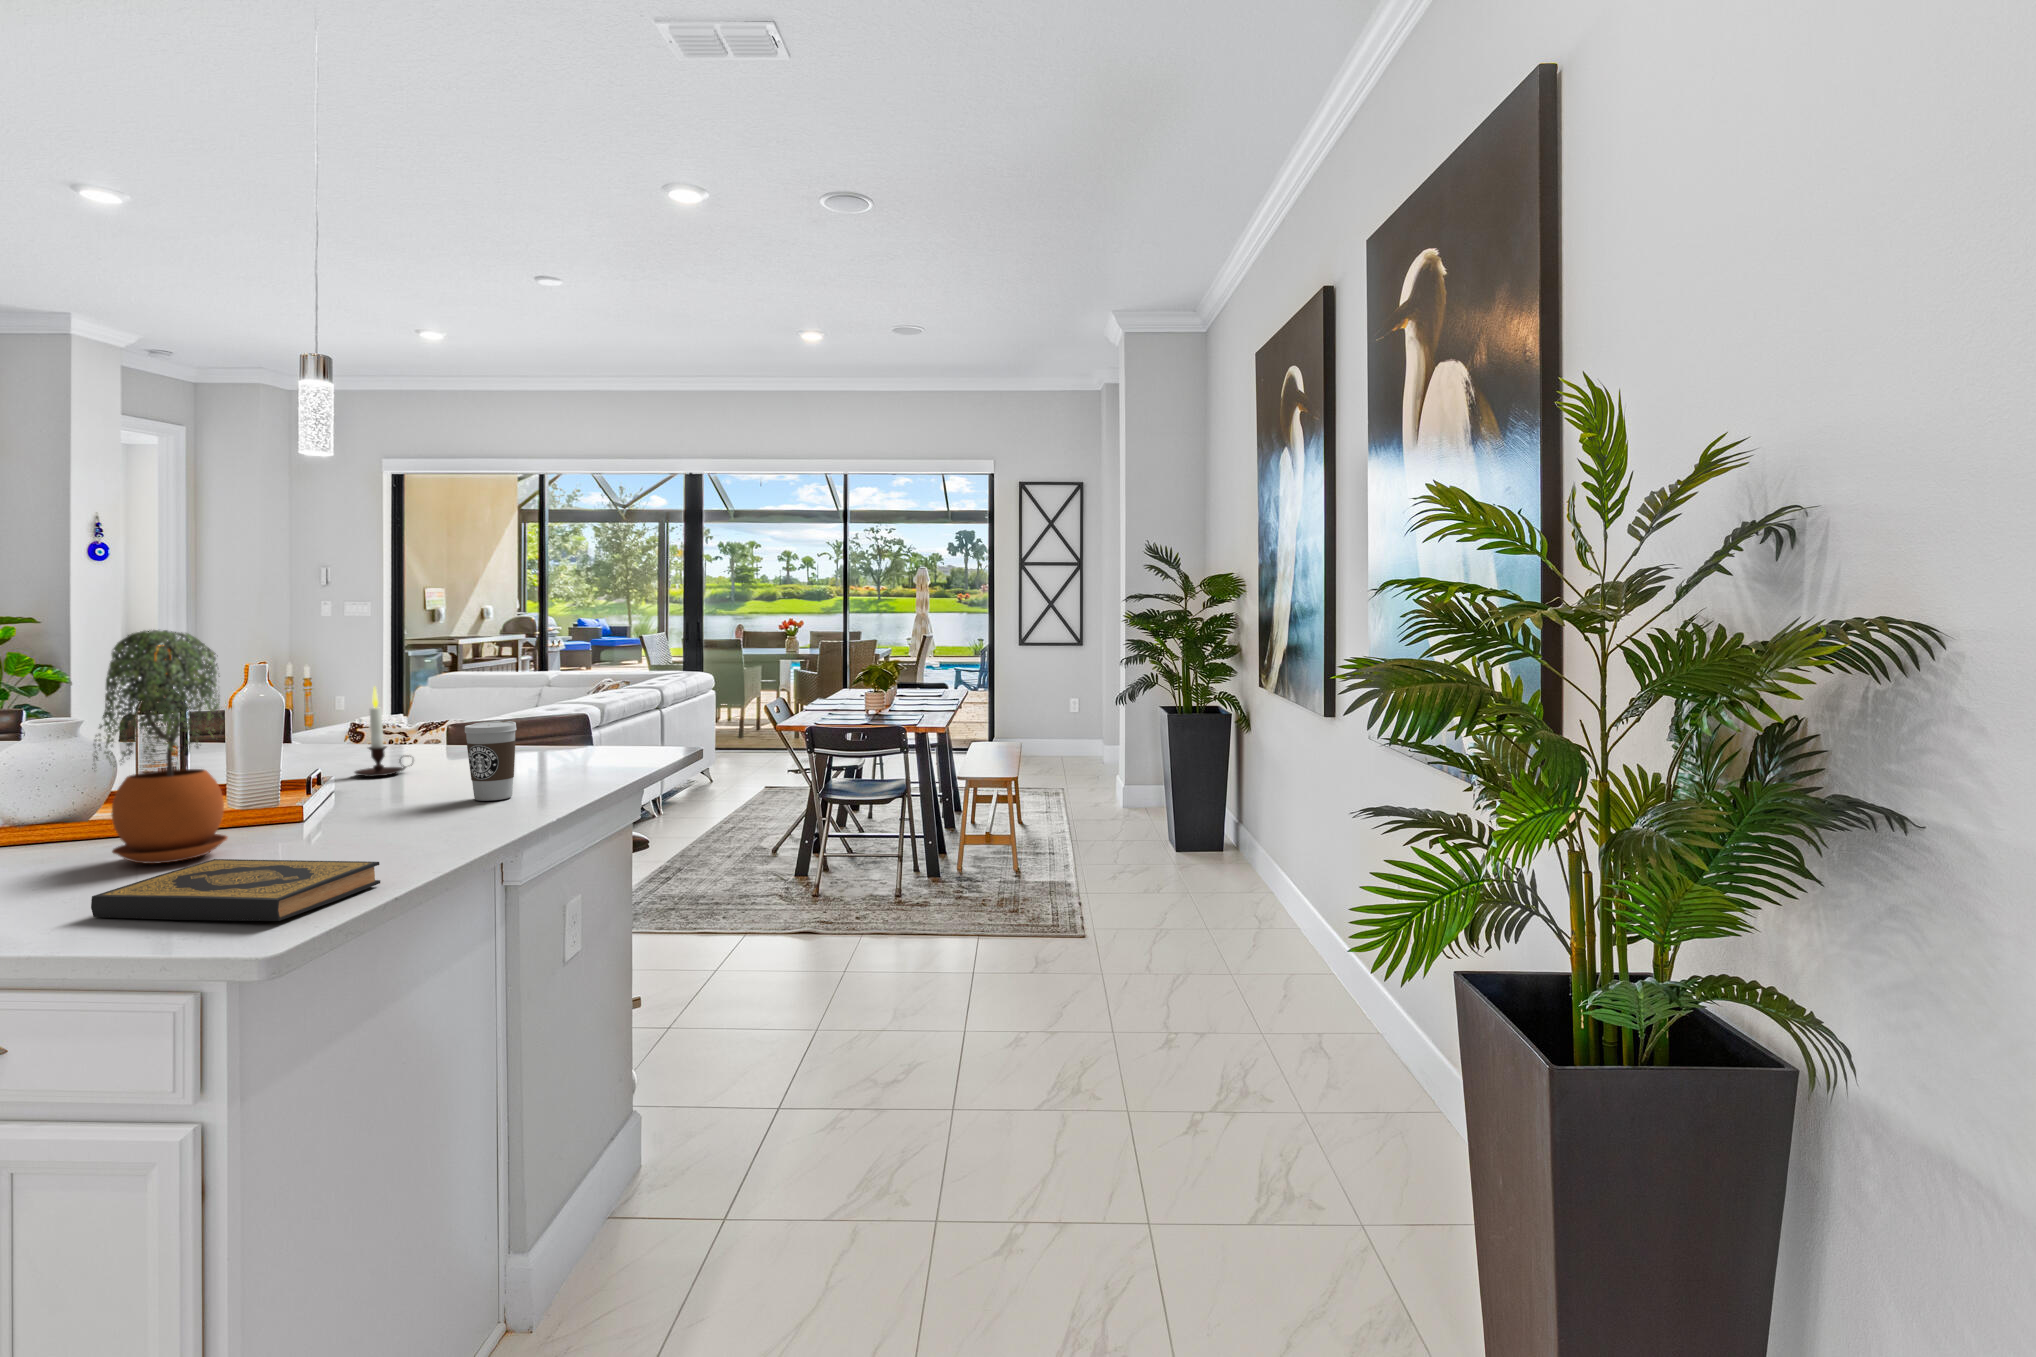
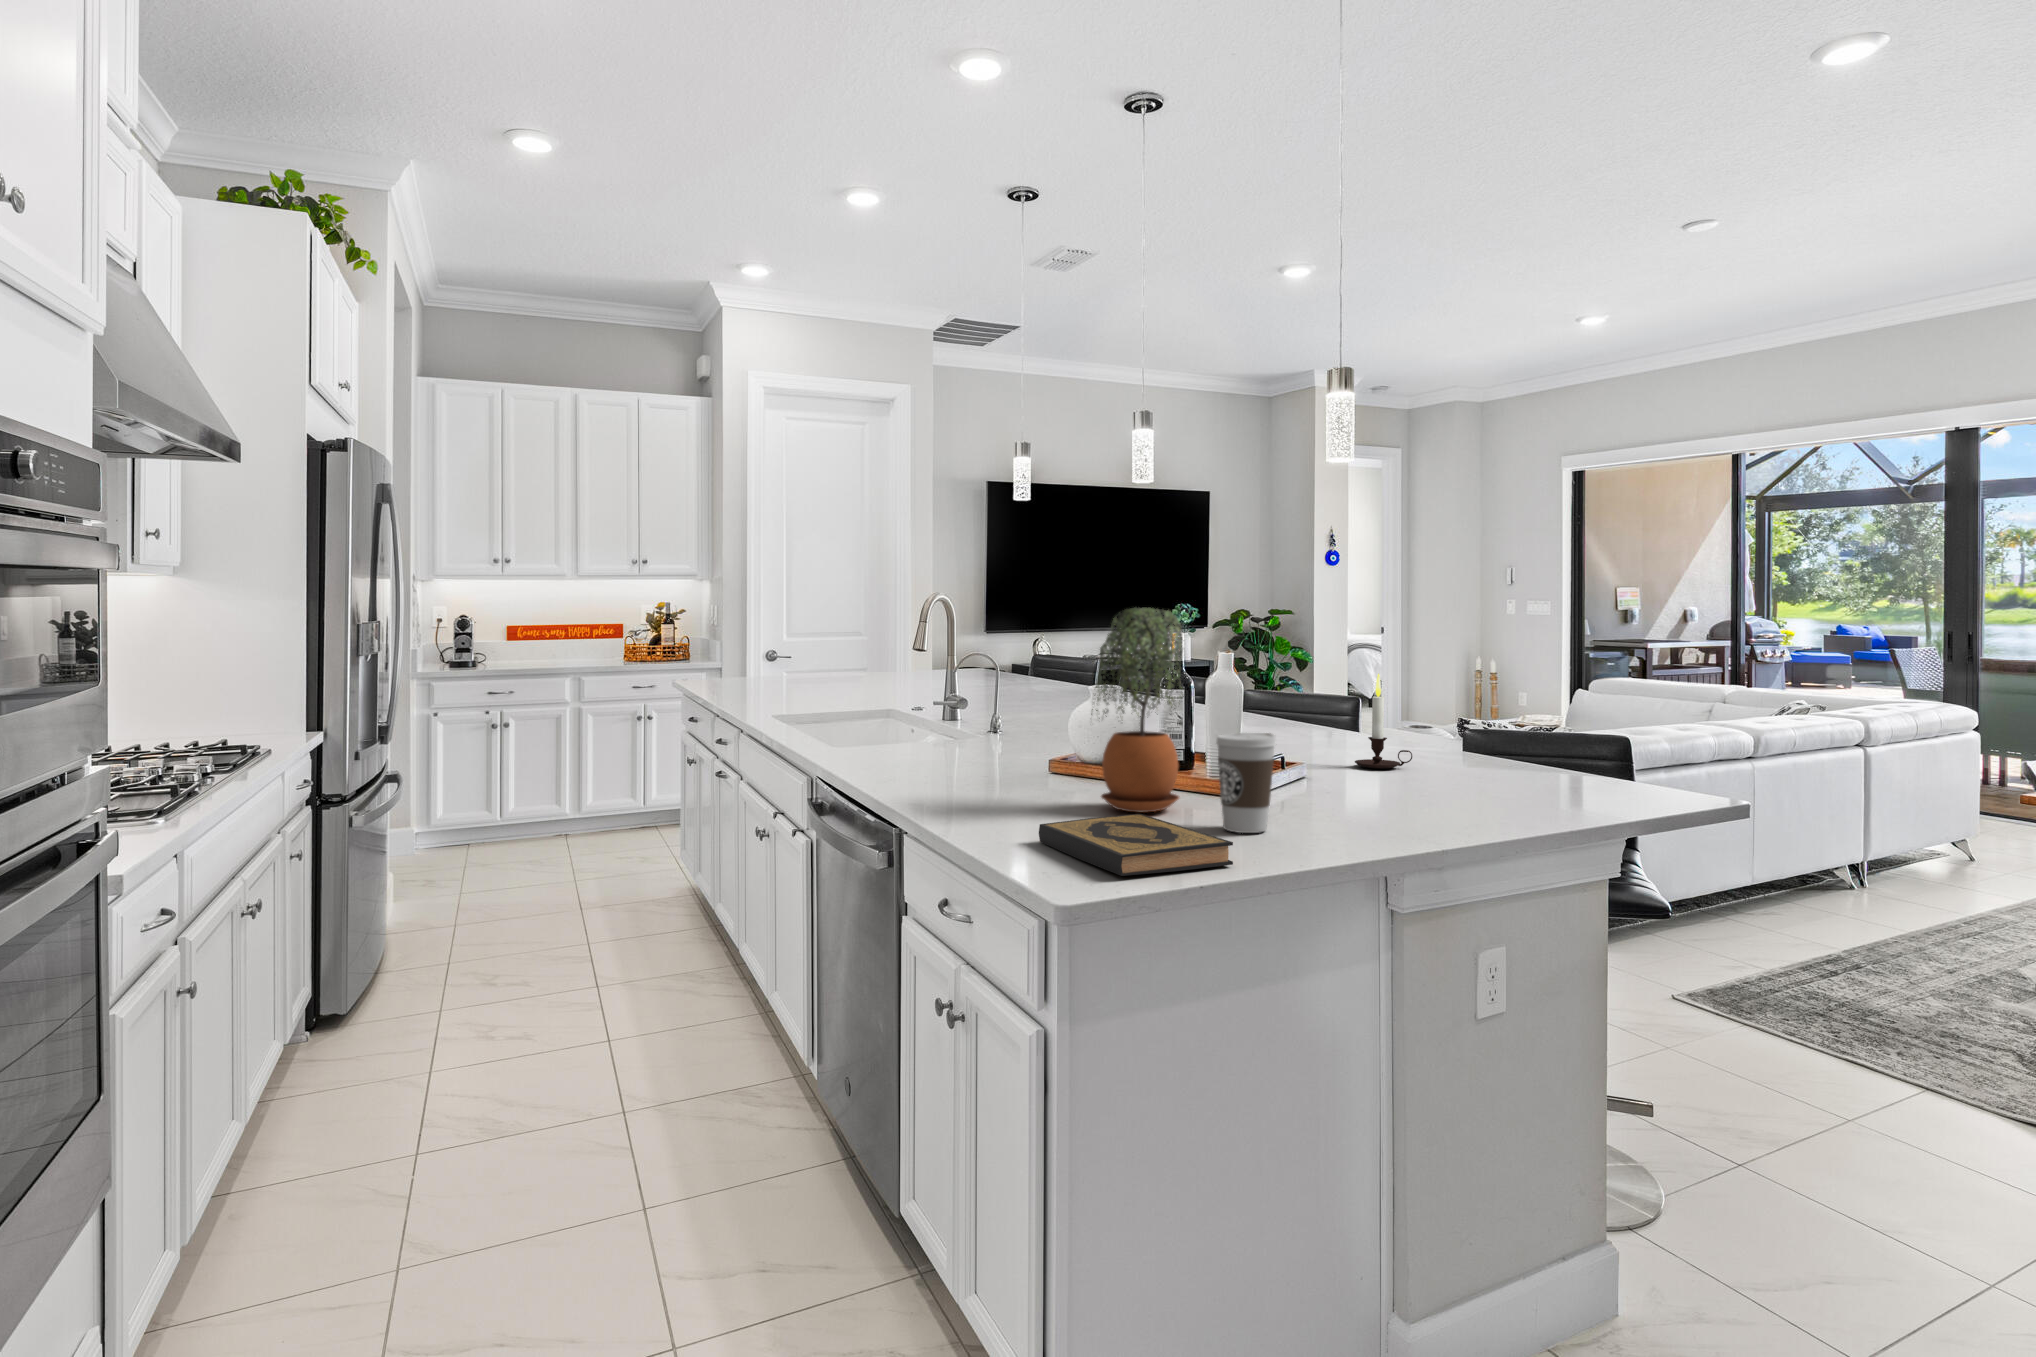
coffee cup: present [465,721,517,801] -> present [1217,733,1276,833]

